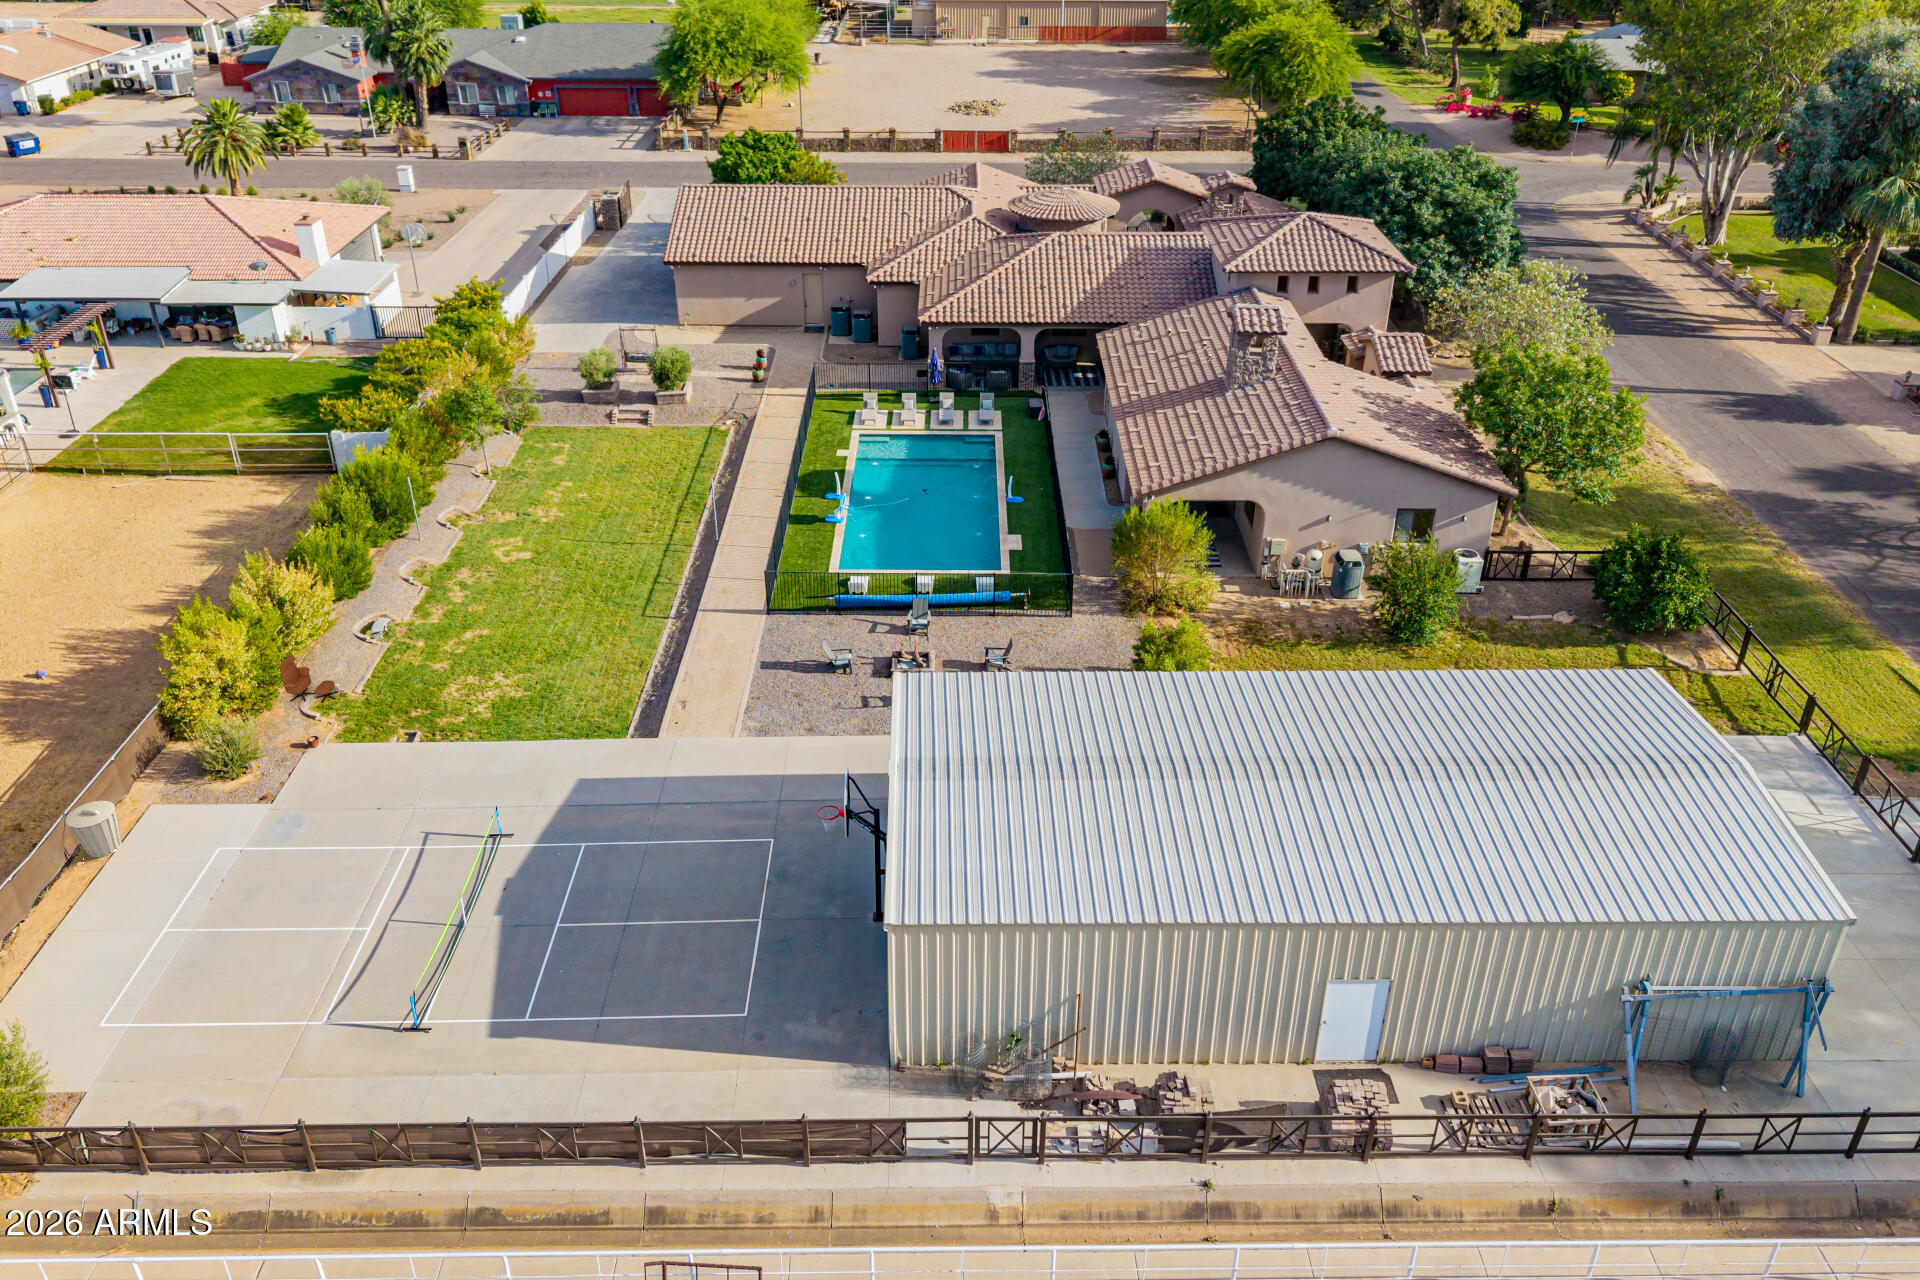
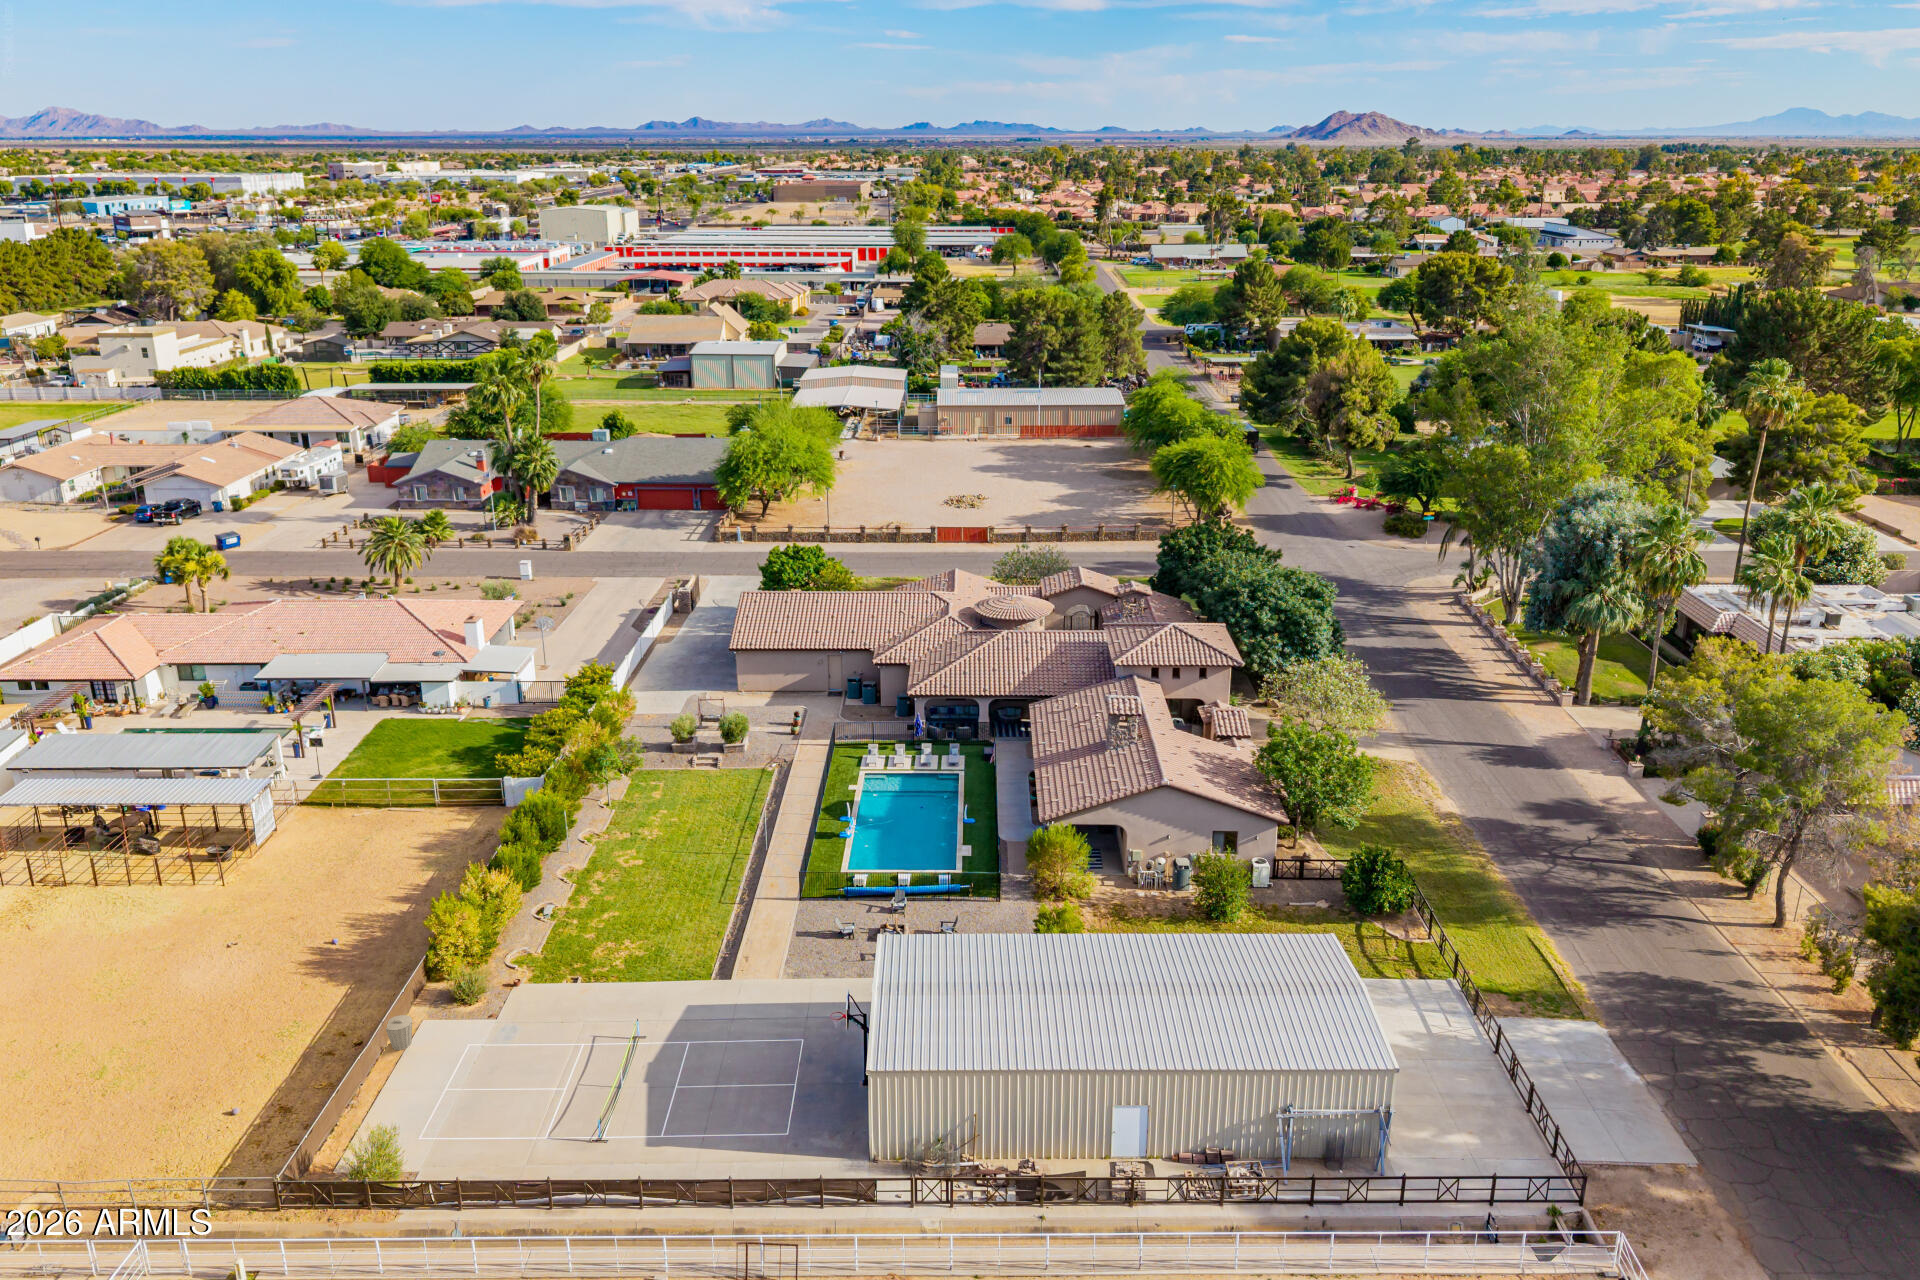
lounge chair: present [279,655,338,703] -> none [495,928,528,959]

